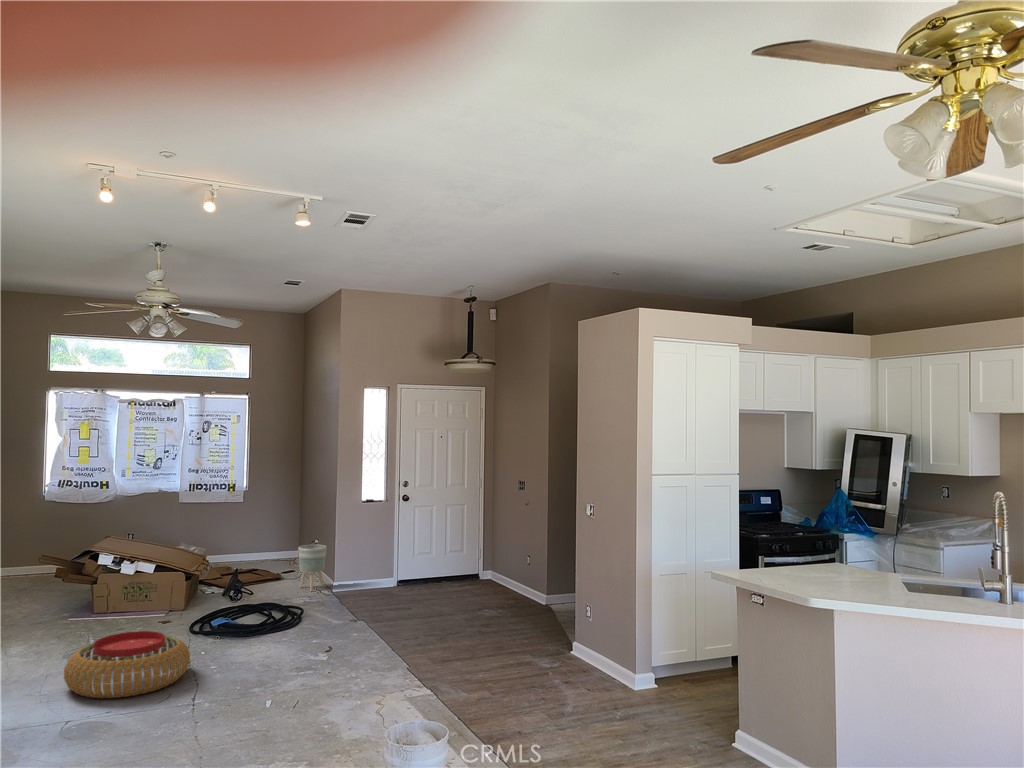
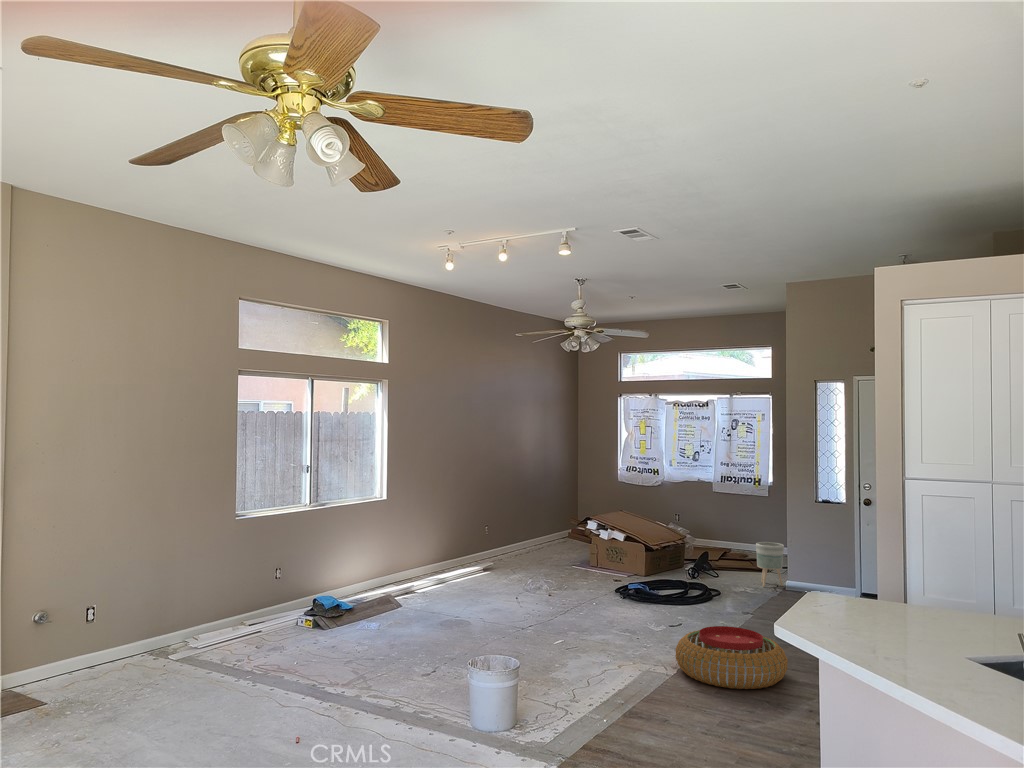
pouf: present [64,631,190,698] -> present [675,626,788,689]

